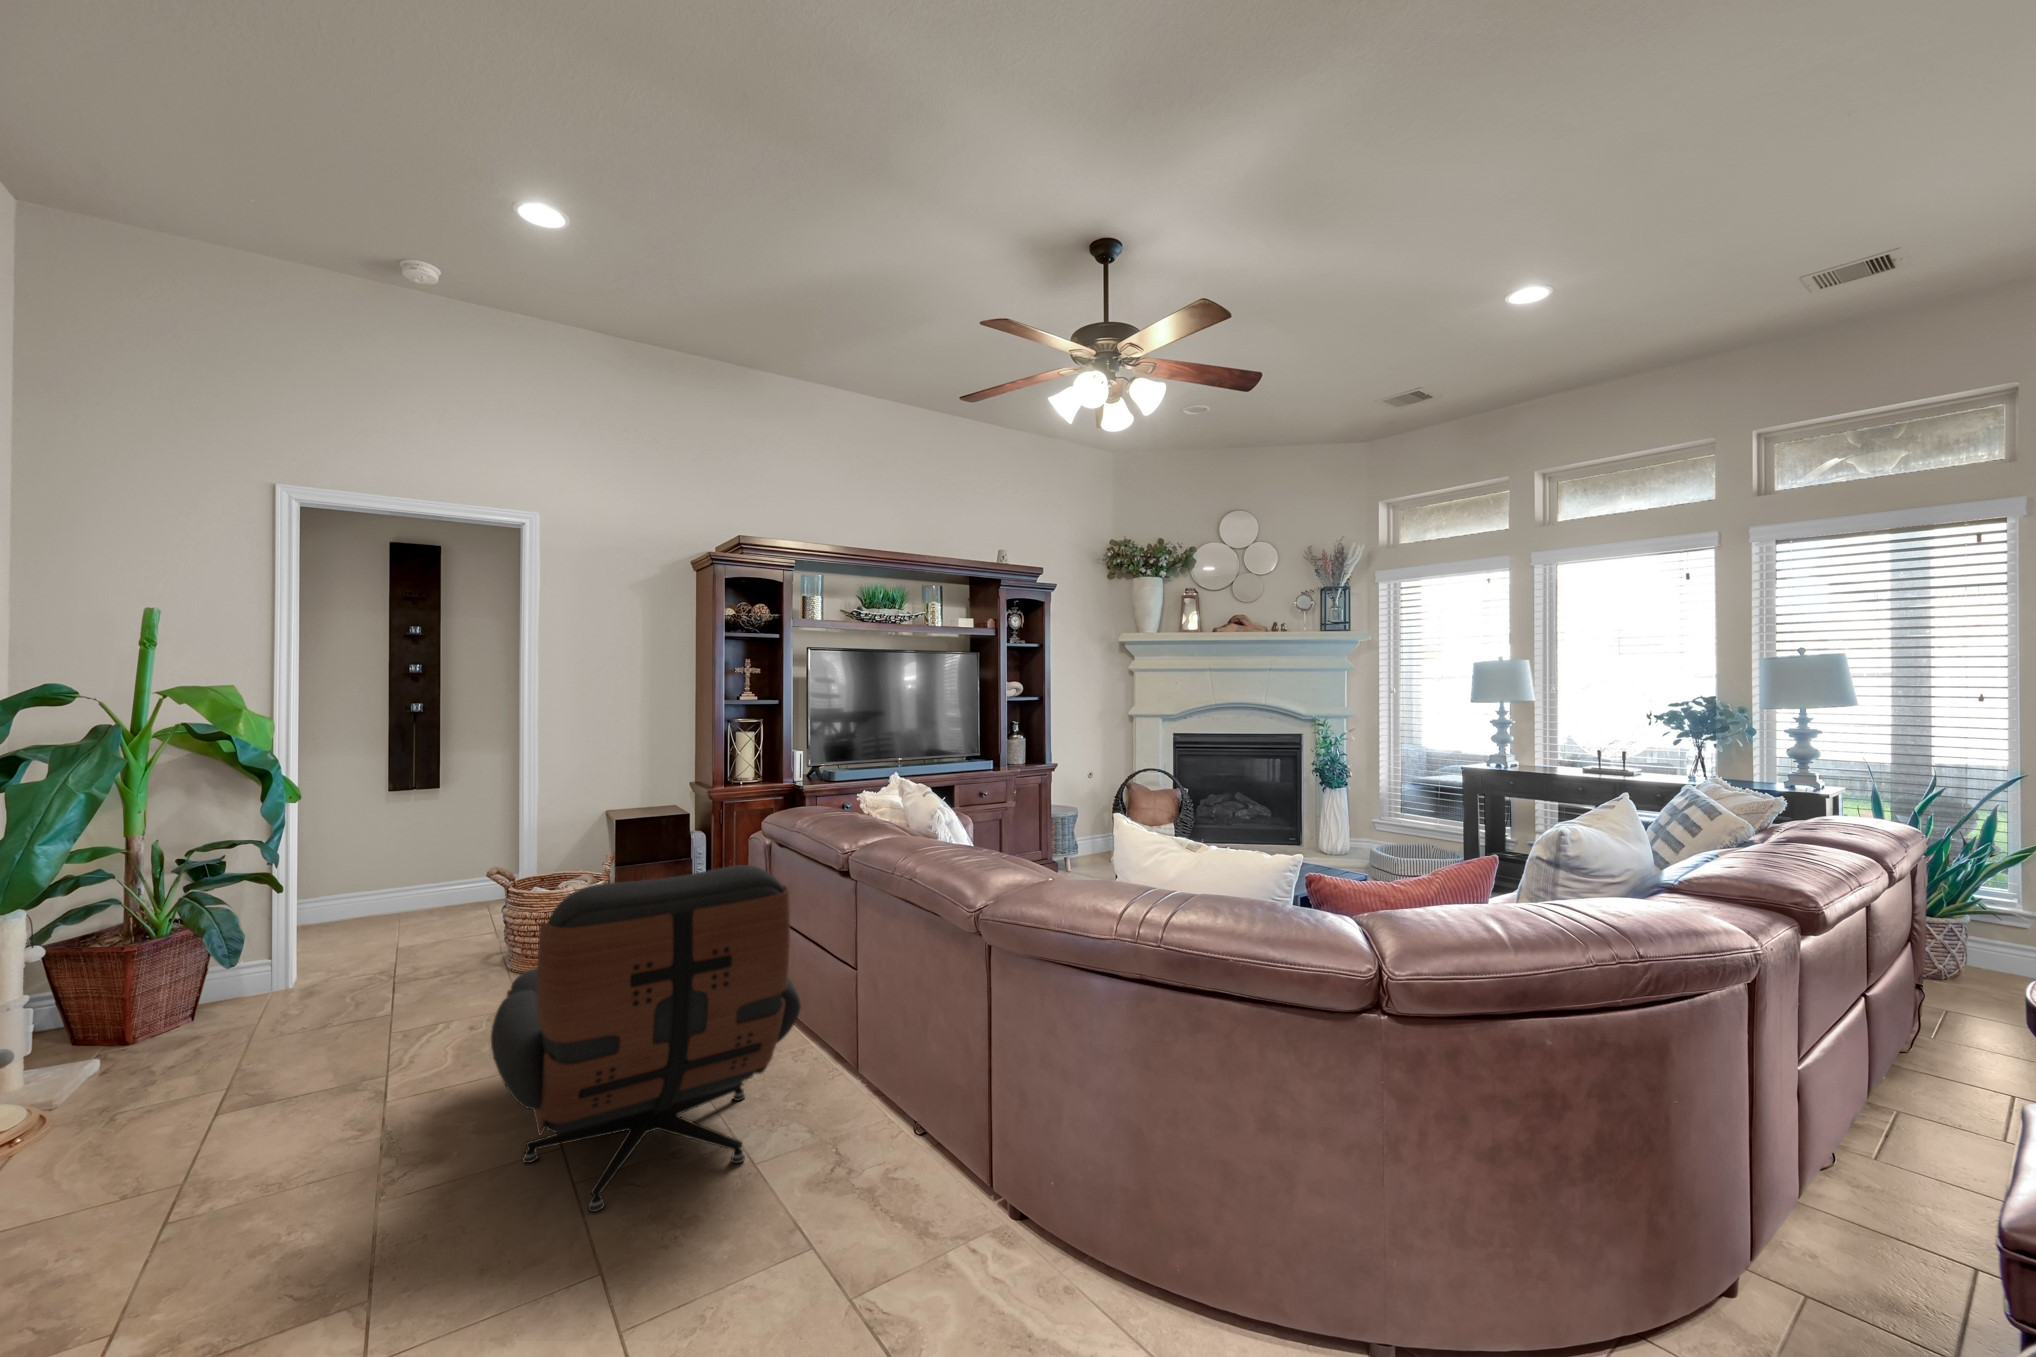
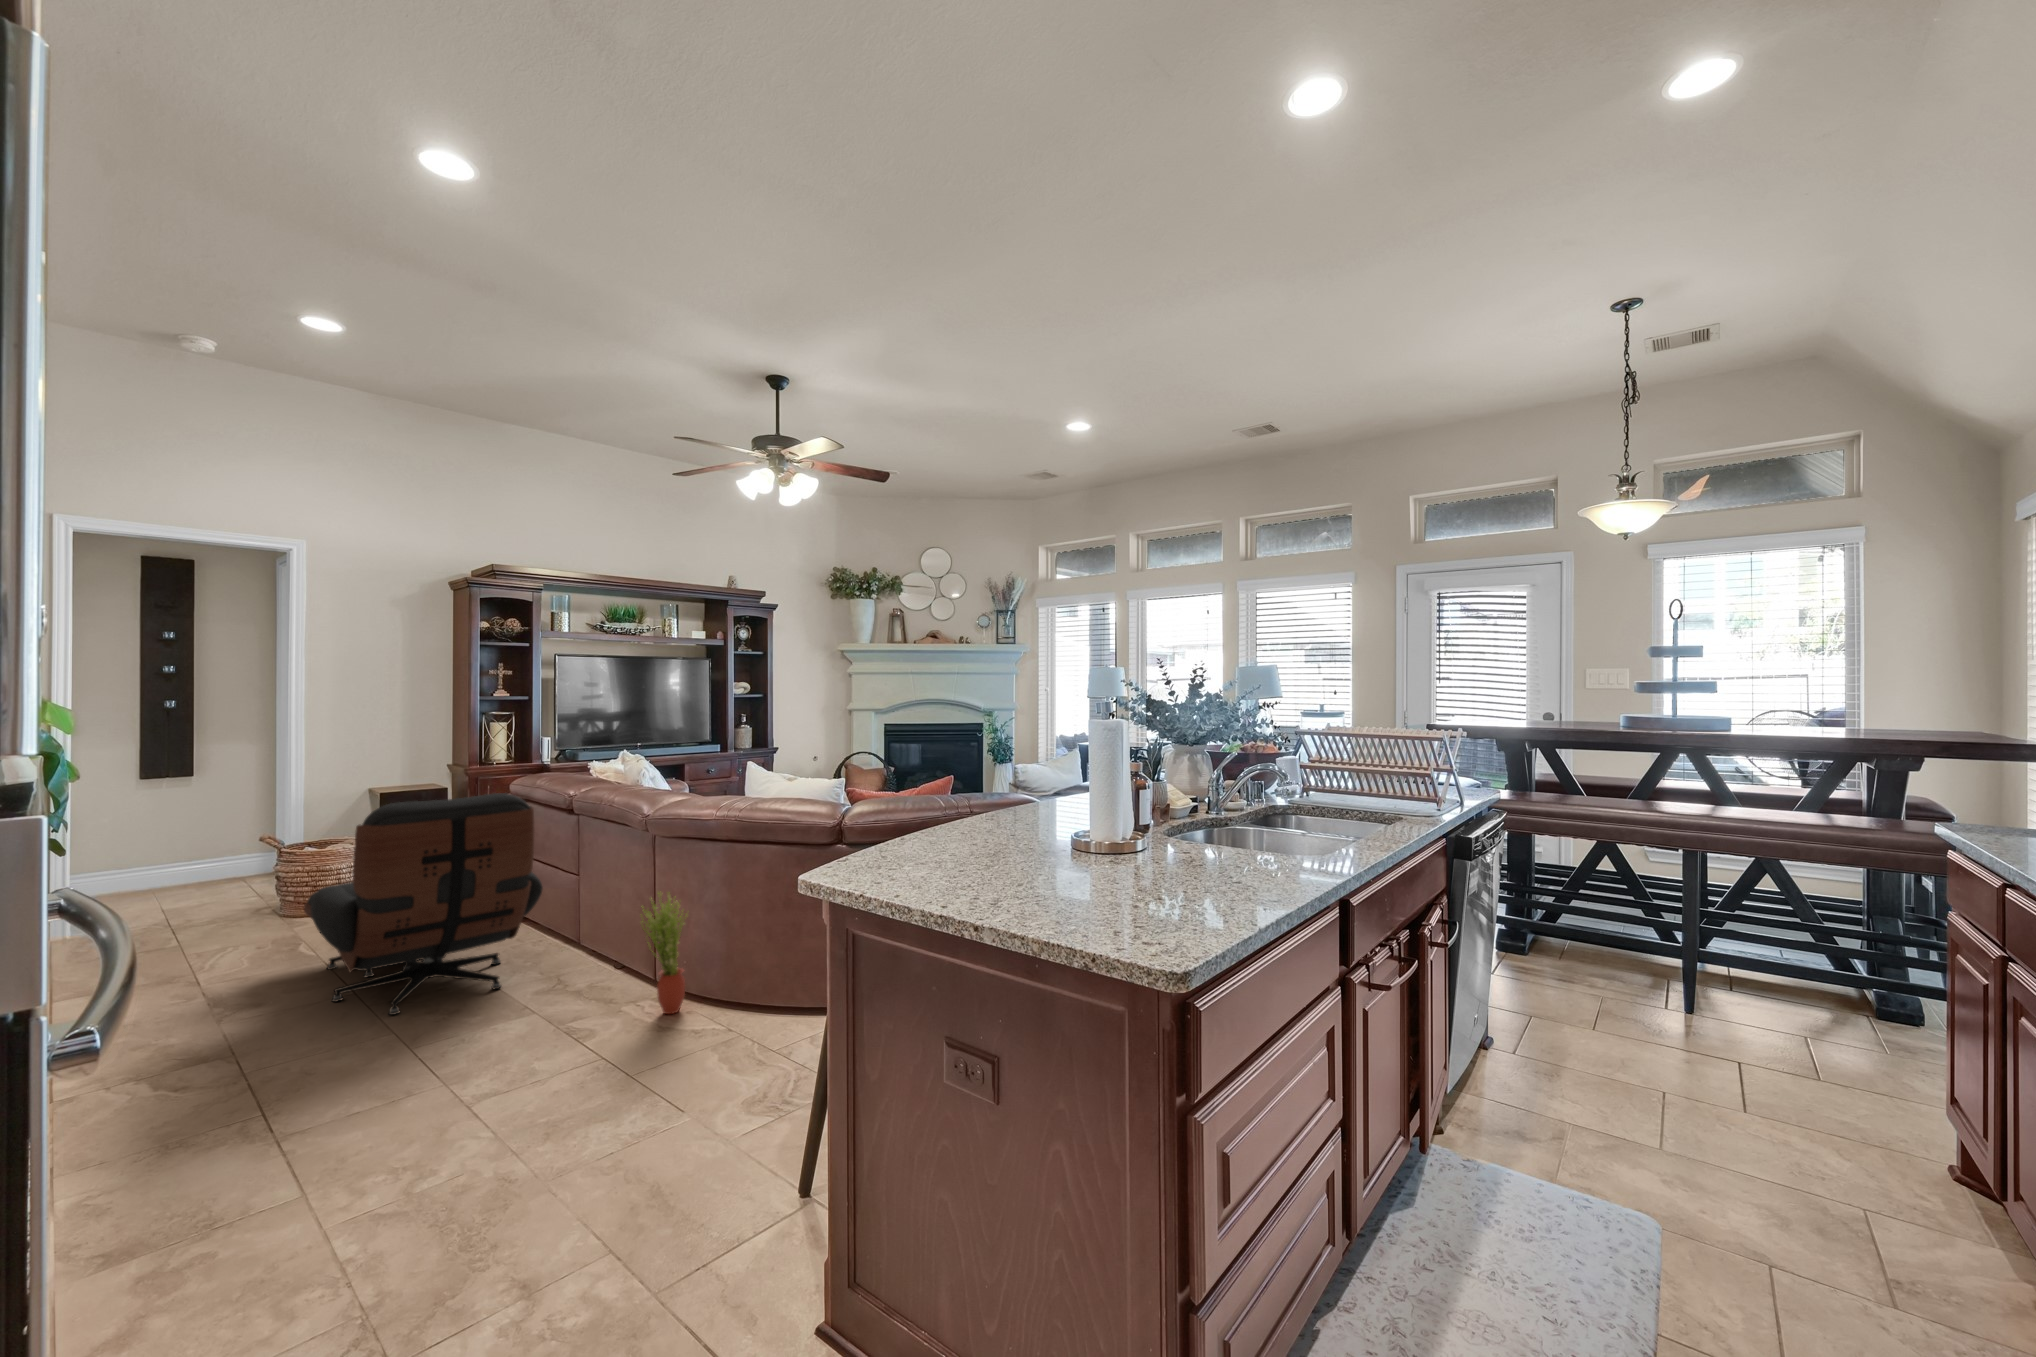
potted plant: none [955,1056,1036,1281] -> present [641,892,688,1014]

